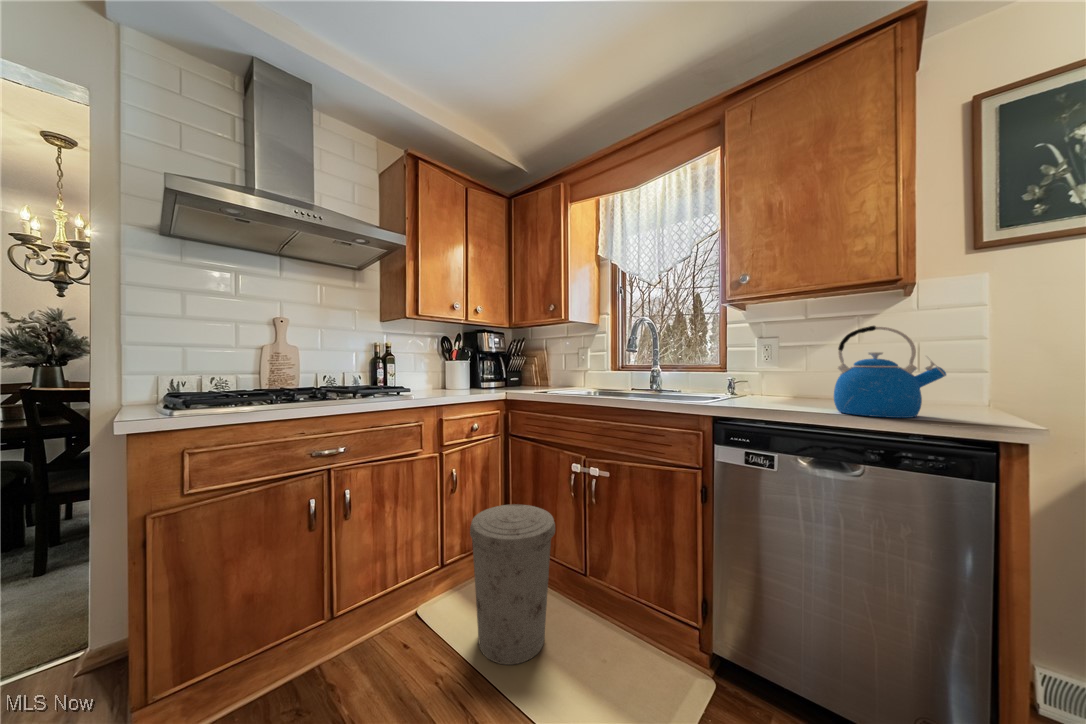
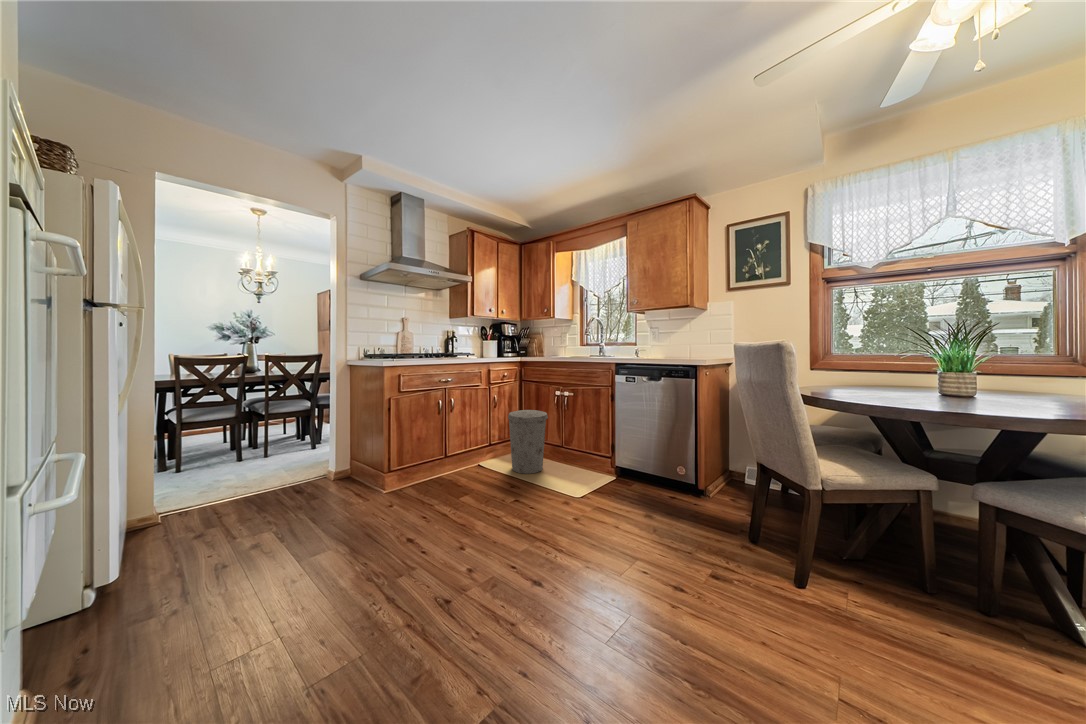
kettle: present [834,326,946,418] -> none [657,325,691,359]

